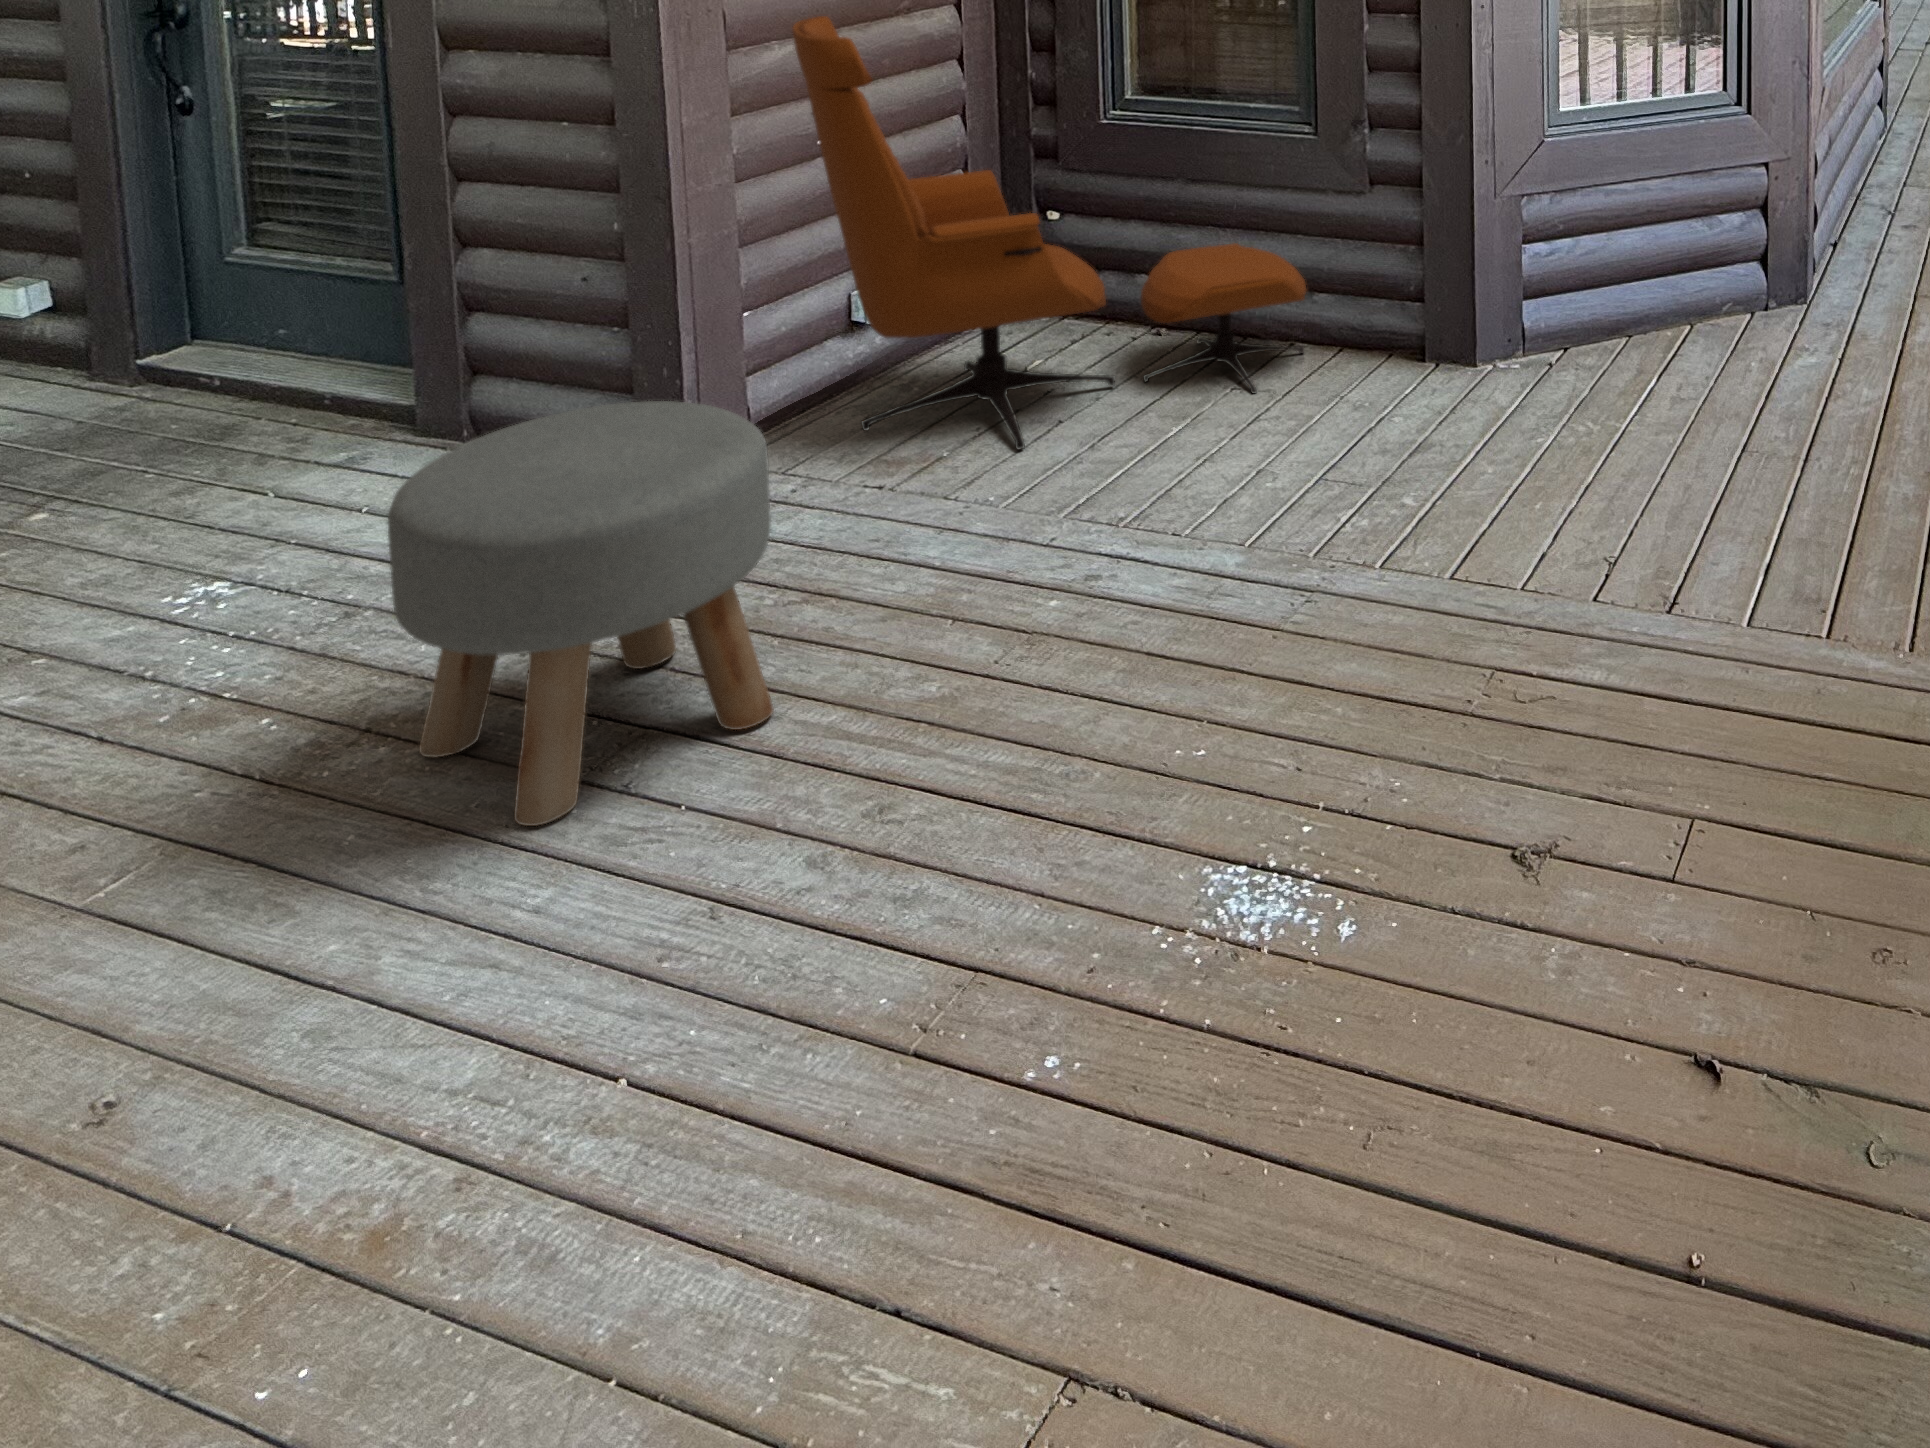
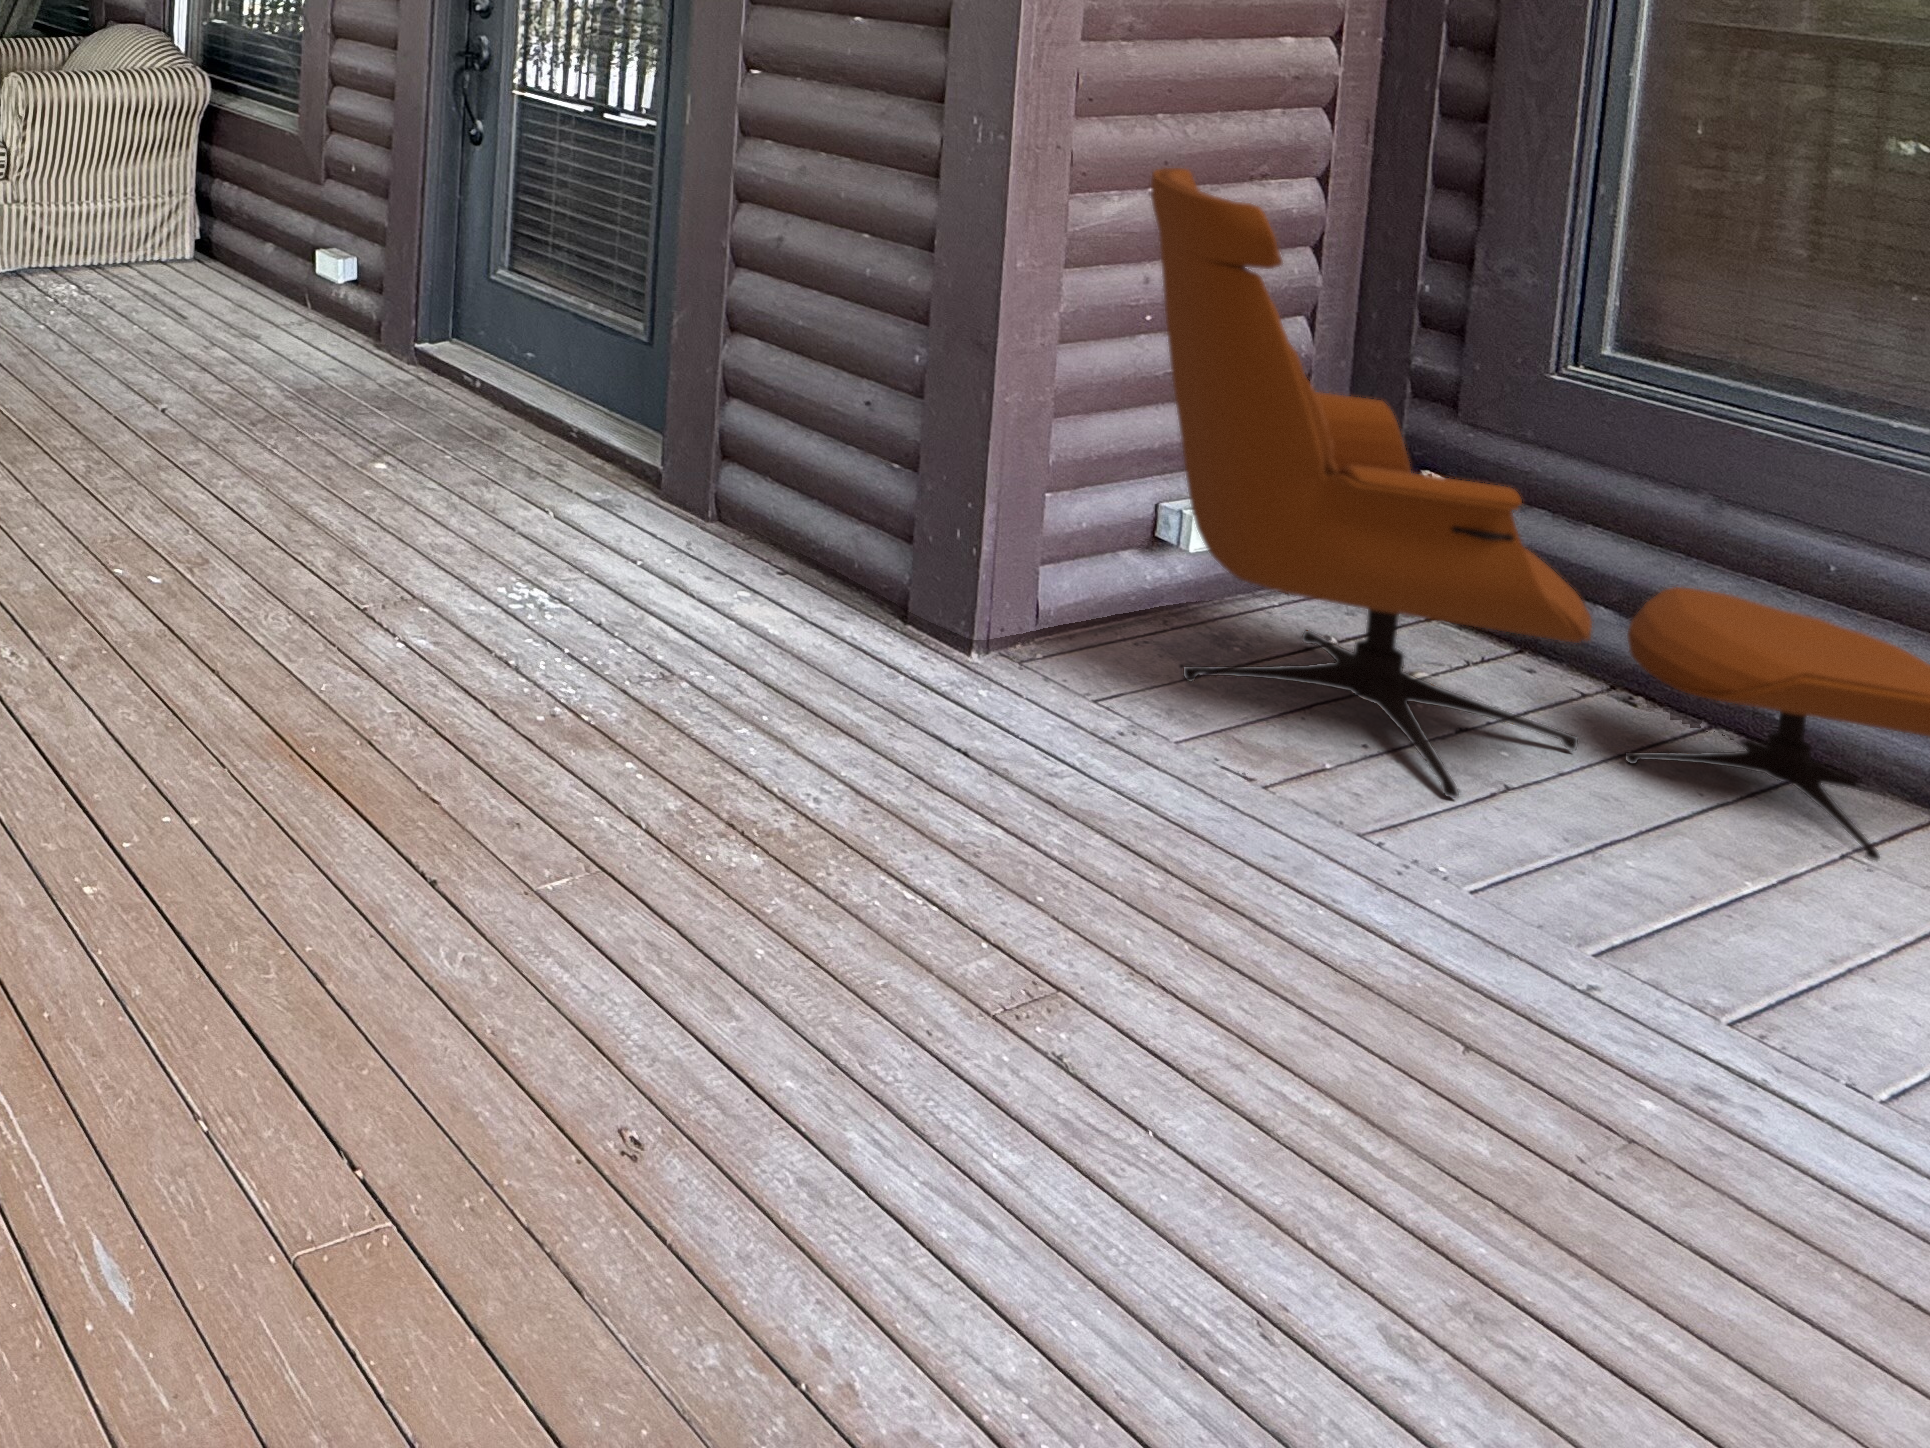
ottoman: present [388,401,774,826] -> none [785,574,1256,1070]

